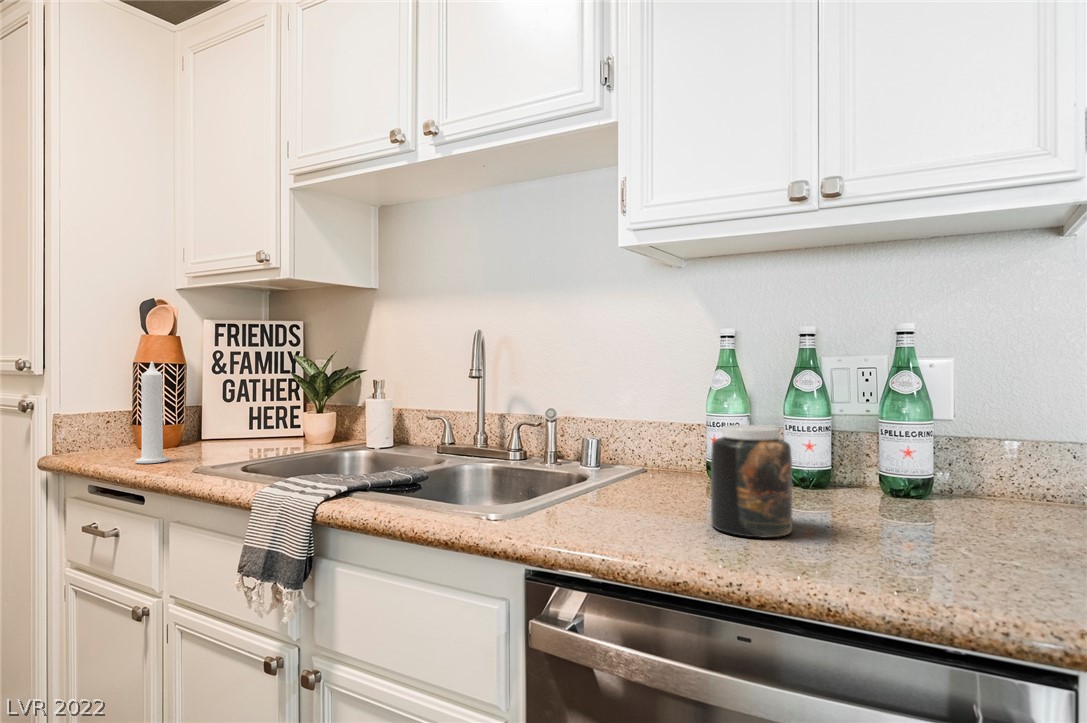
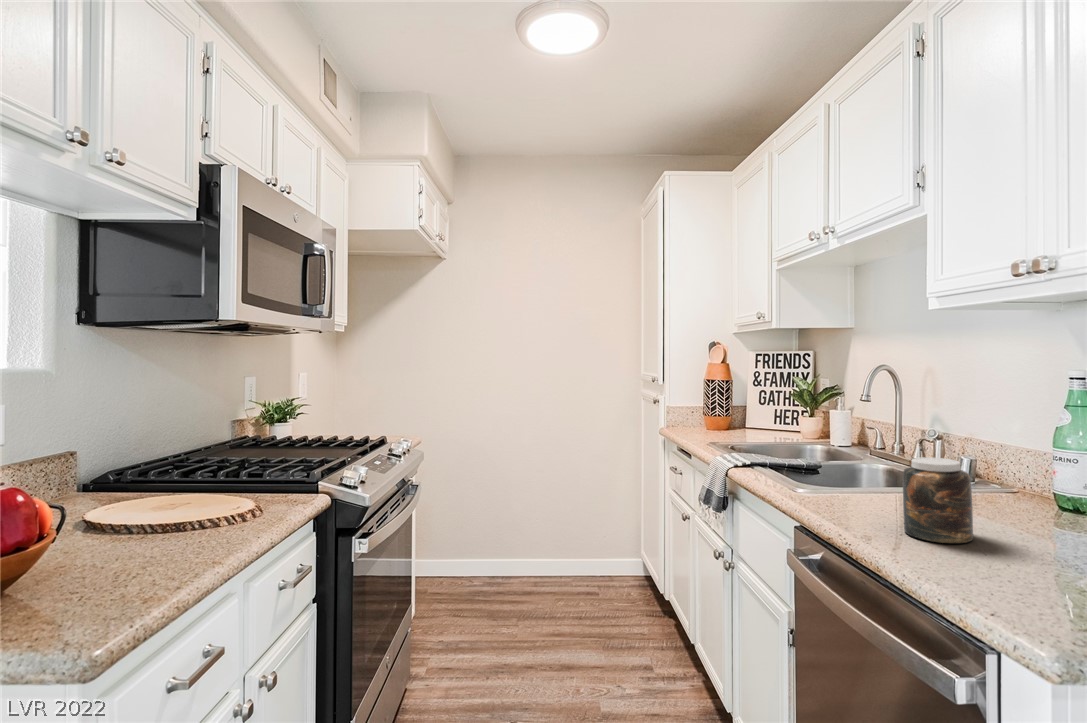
candle: present [136,361,169,463] -> none [698,383,714,438]

